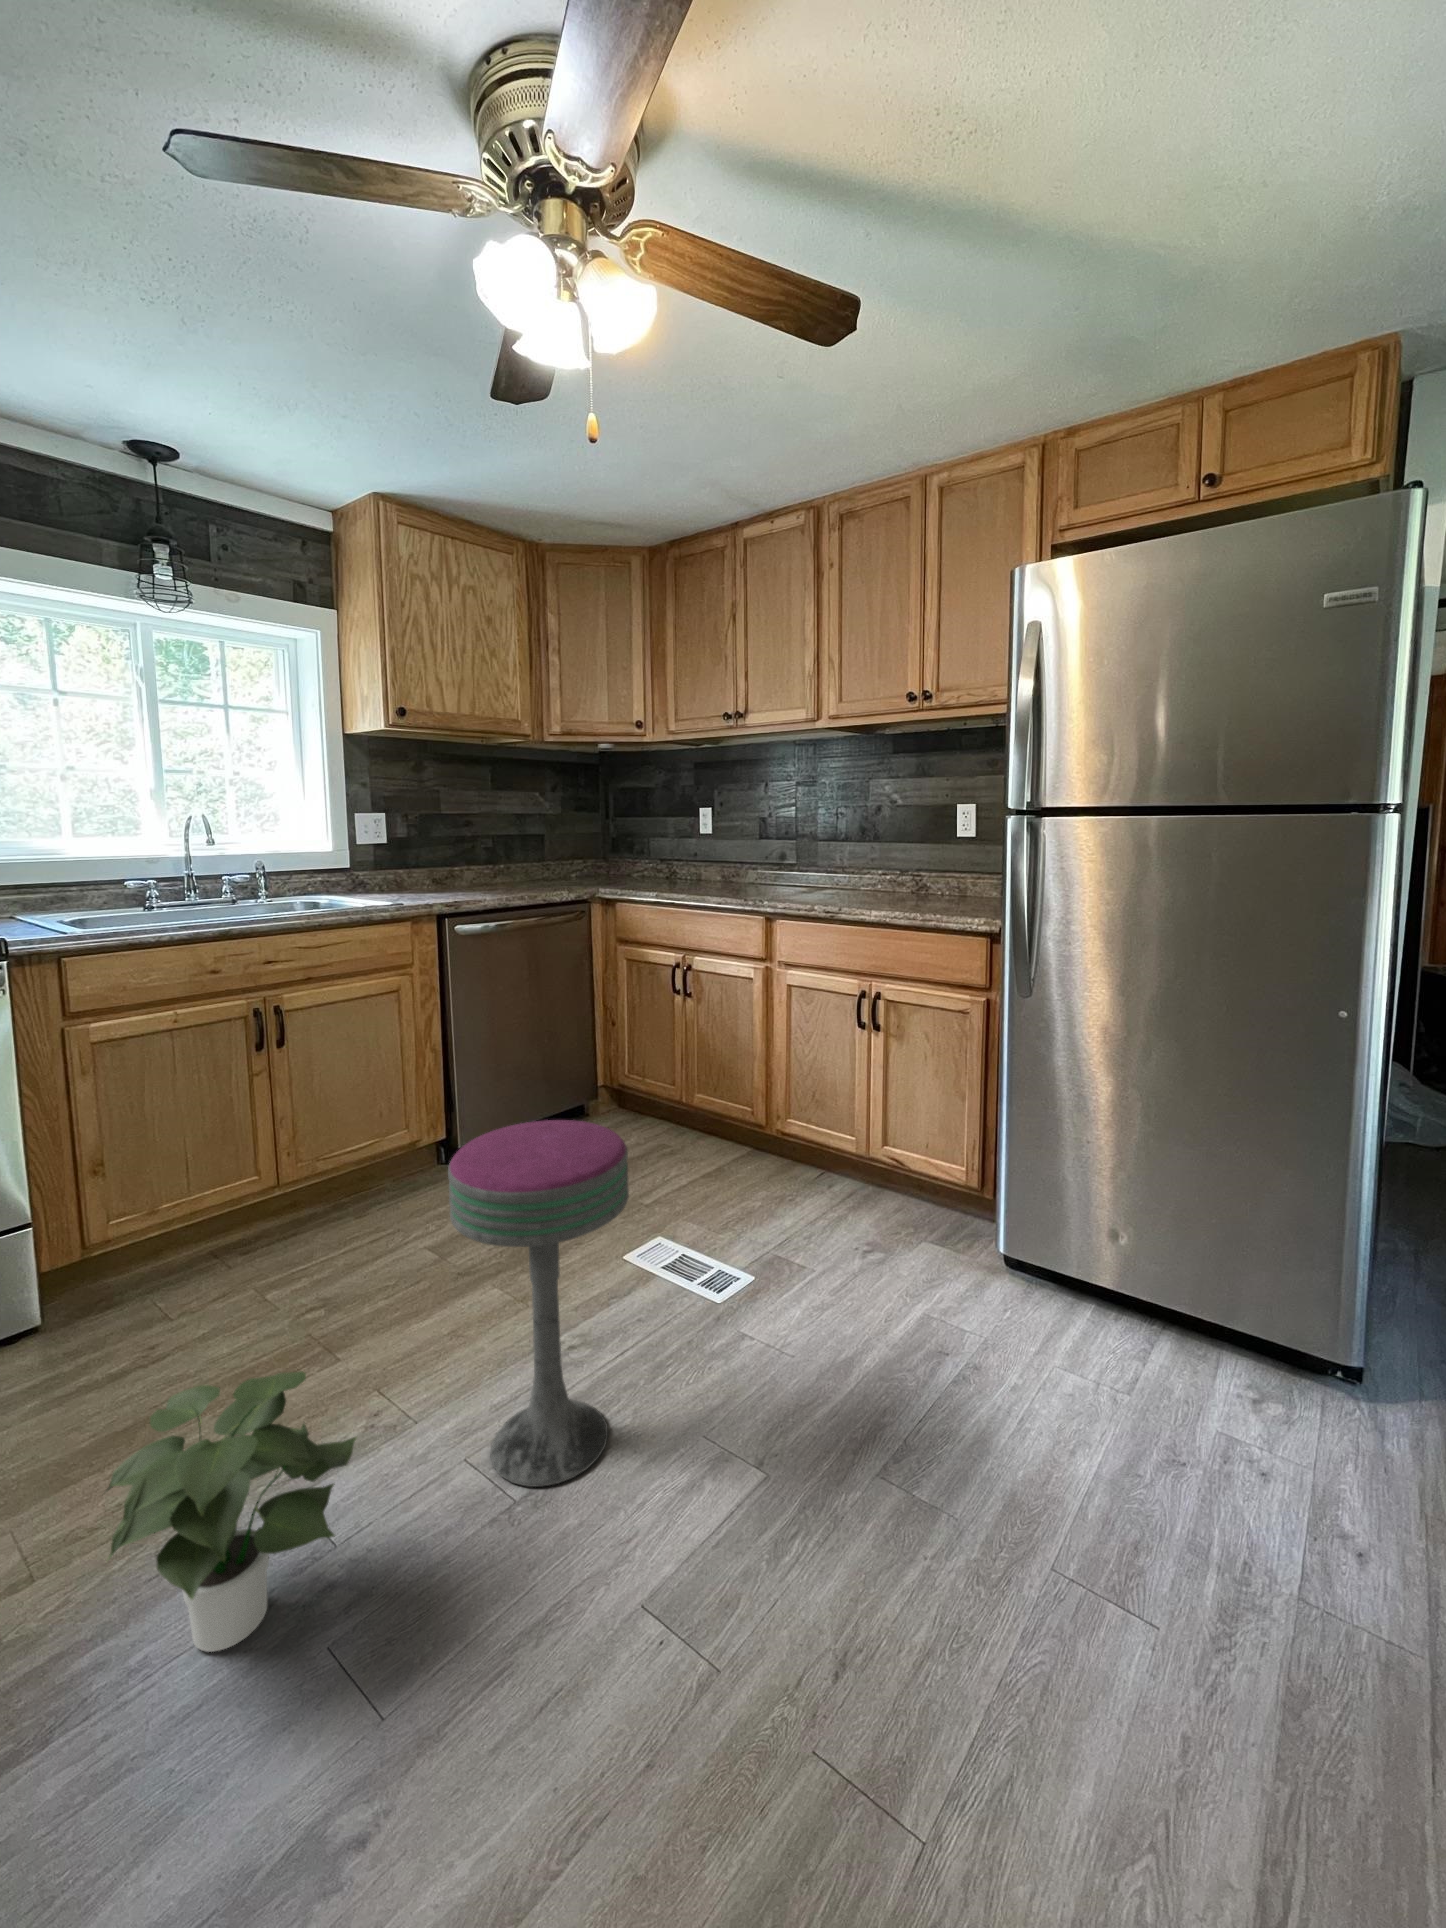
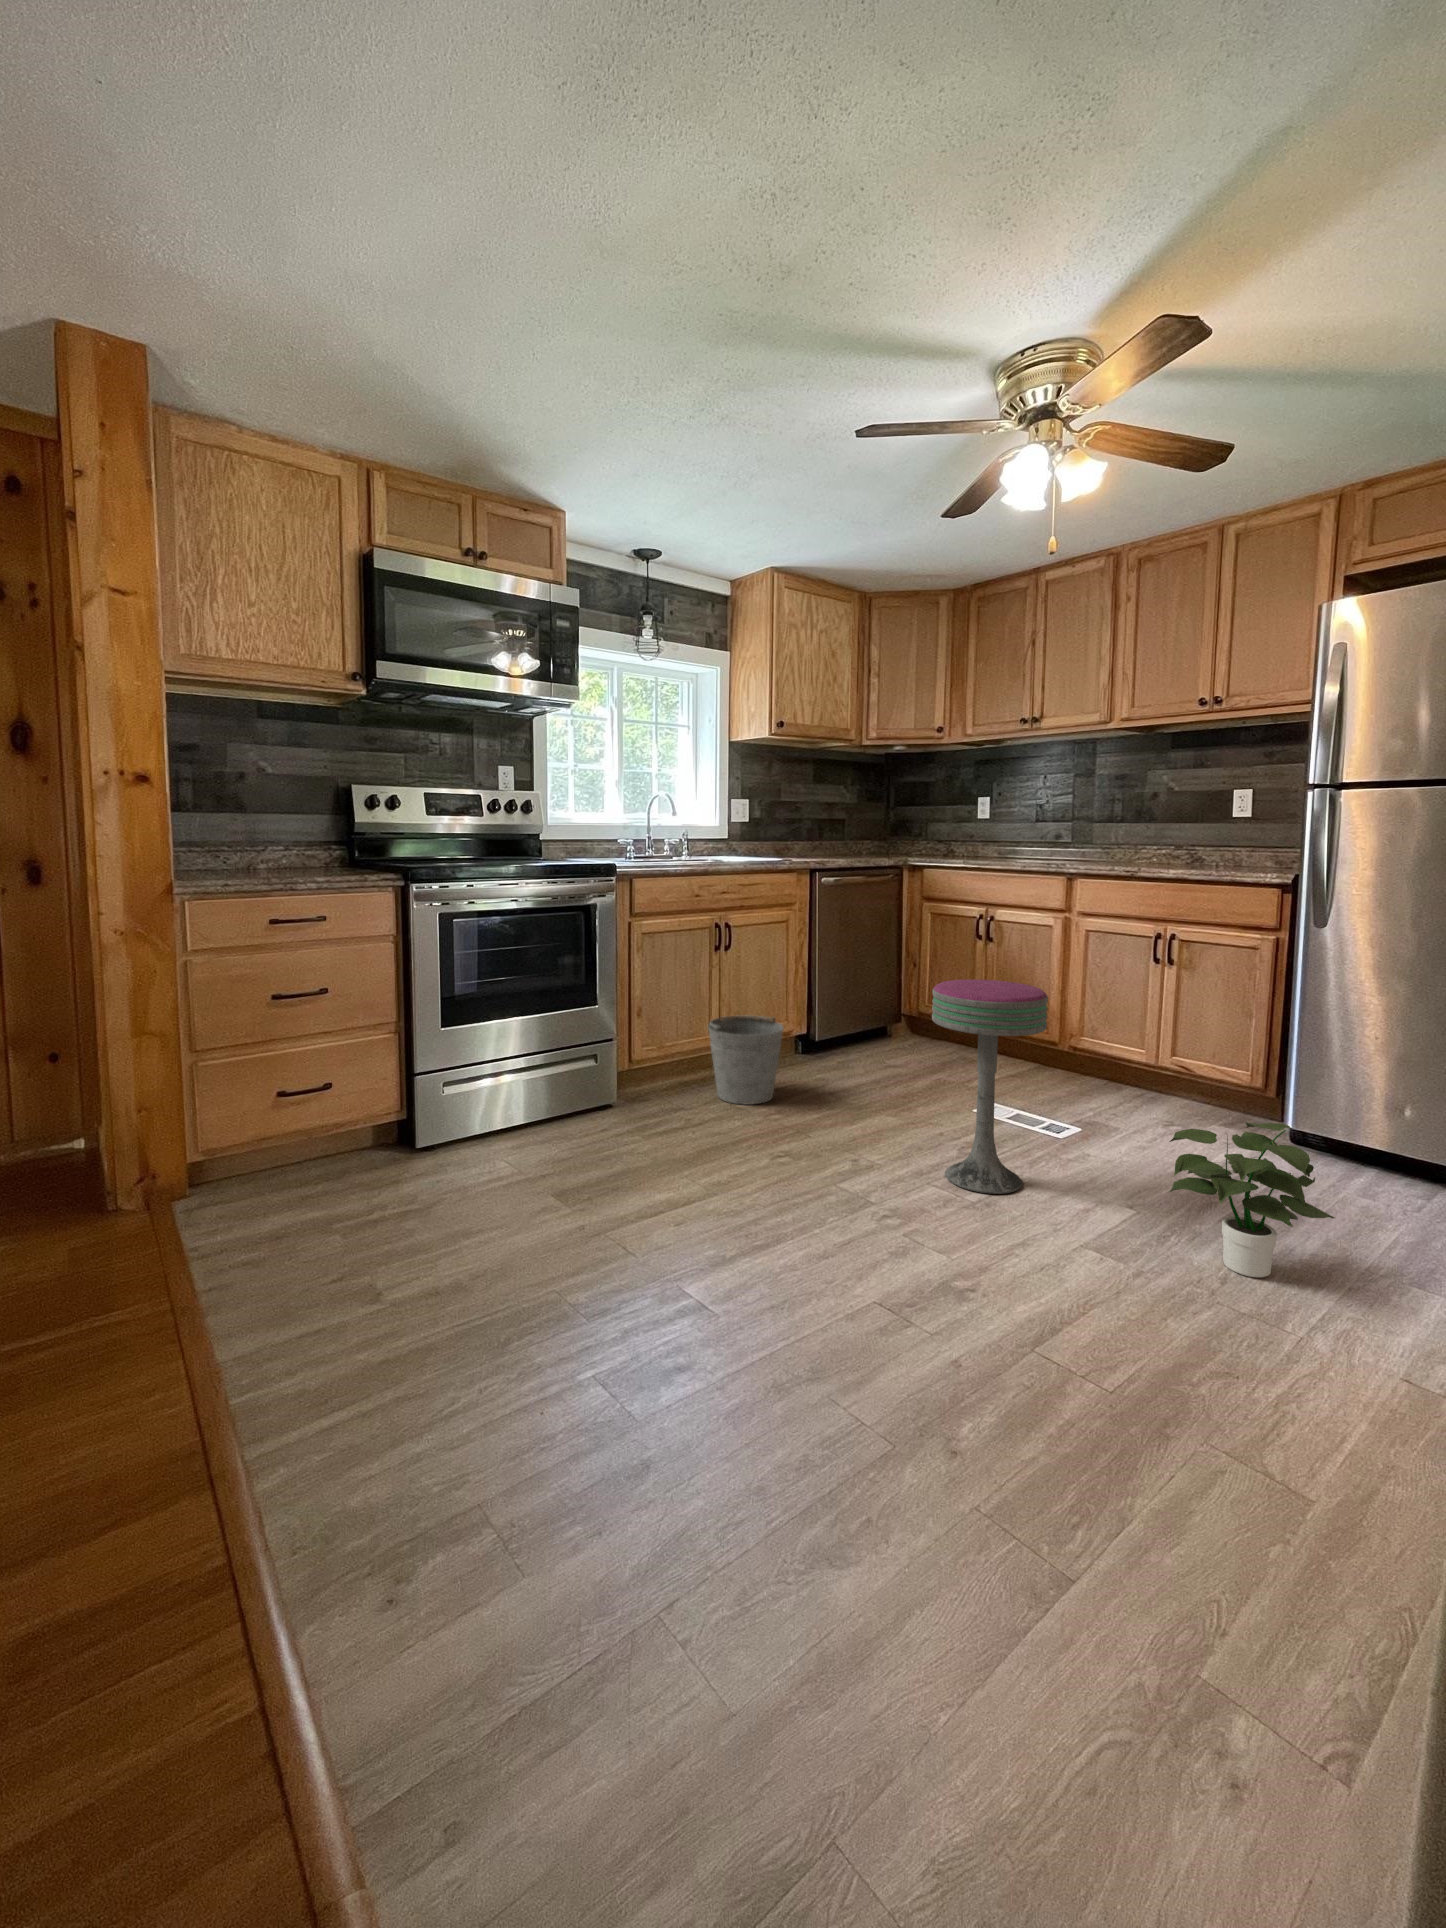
bucket: none [216,1144,348,1295] -> present [708,1016,784,1105]
potted plant: present [107,1371,357,1652] -> present [1169,1123,1335,1278]

